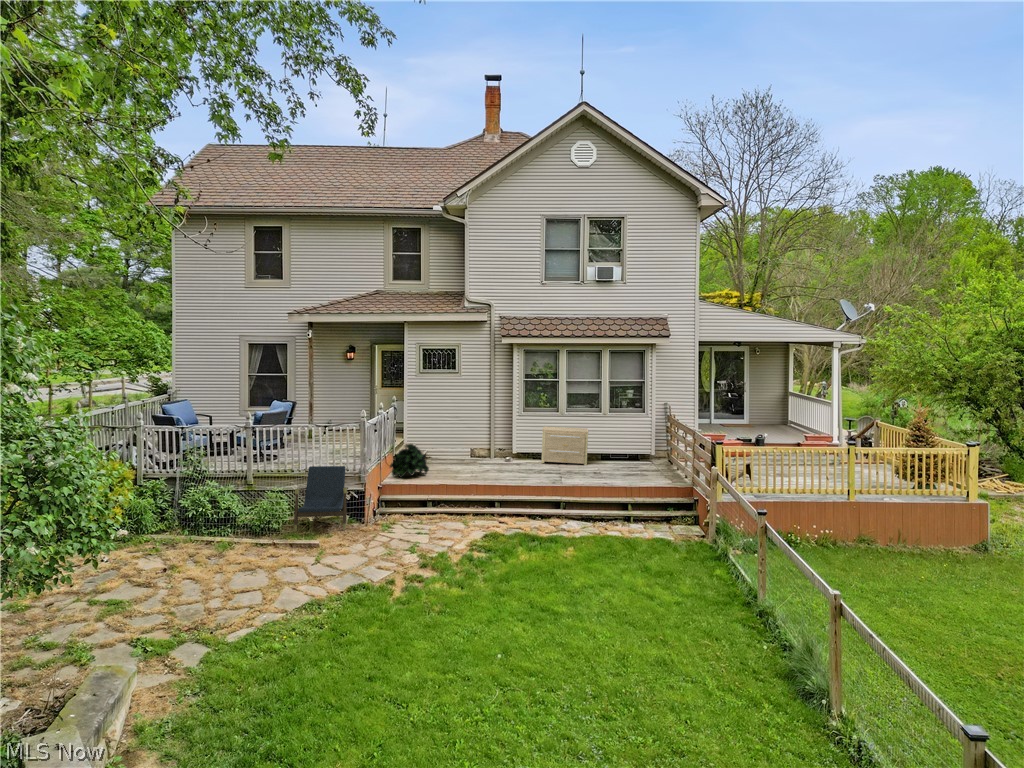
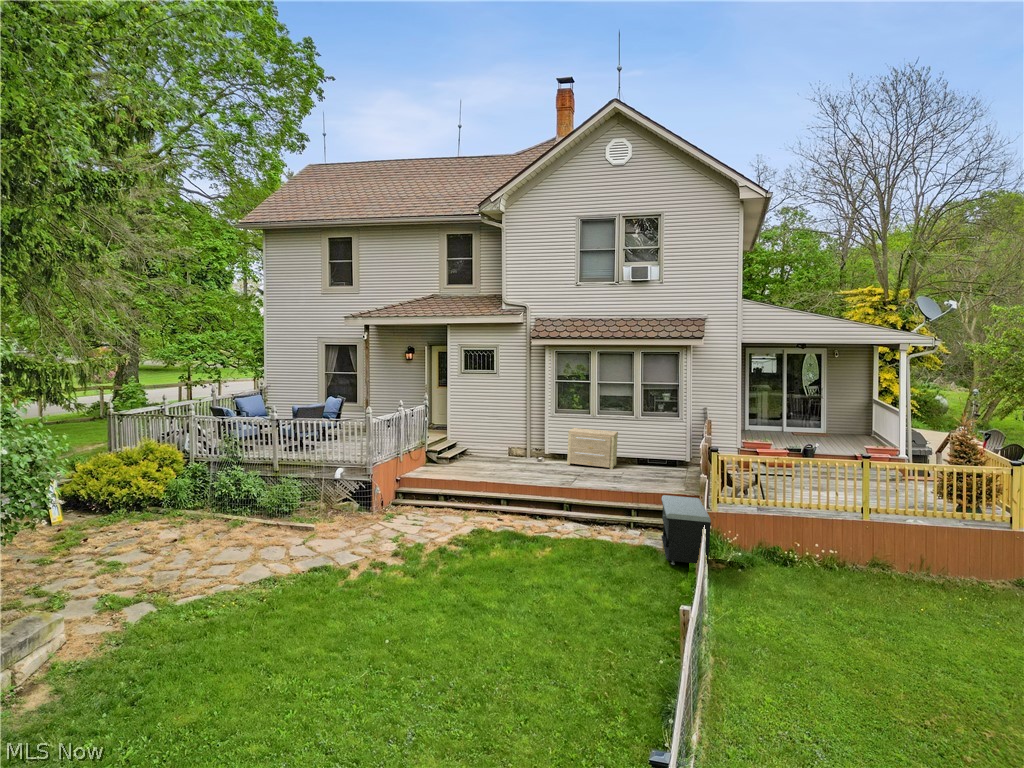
potted plant: present [390,444,429,478] -> none [413,439,450,472]
lounge chair: present [294,466,348,531] -> none [307,456,360,516]
storage bench: none [662,486,720,549] -> present [661,495,711,565]

